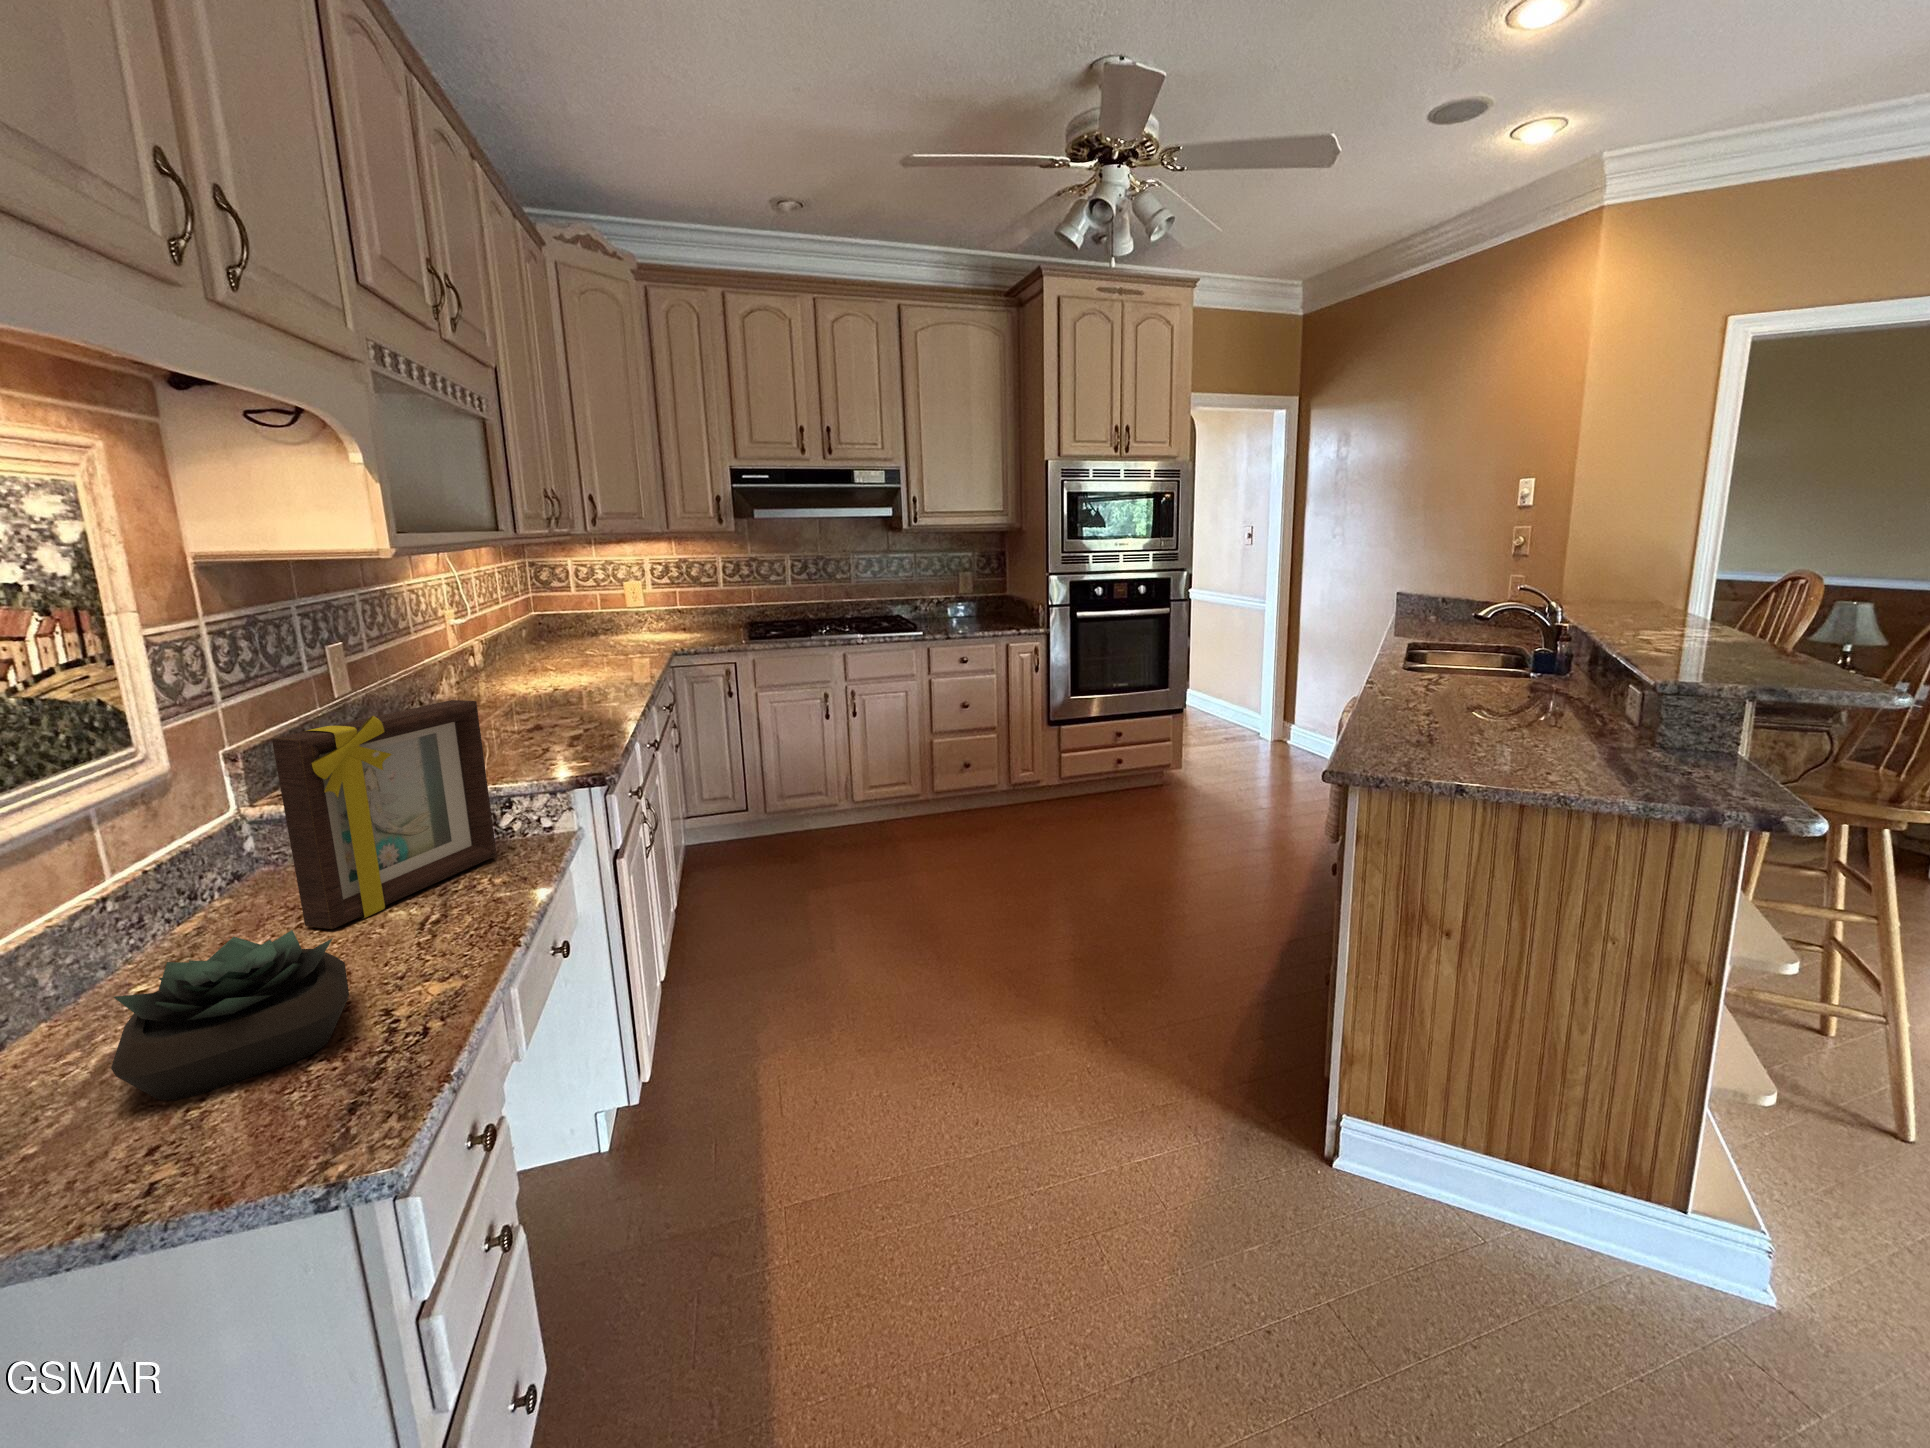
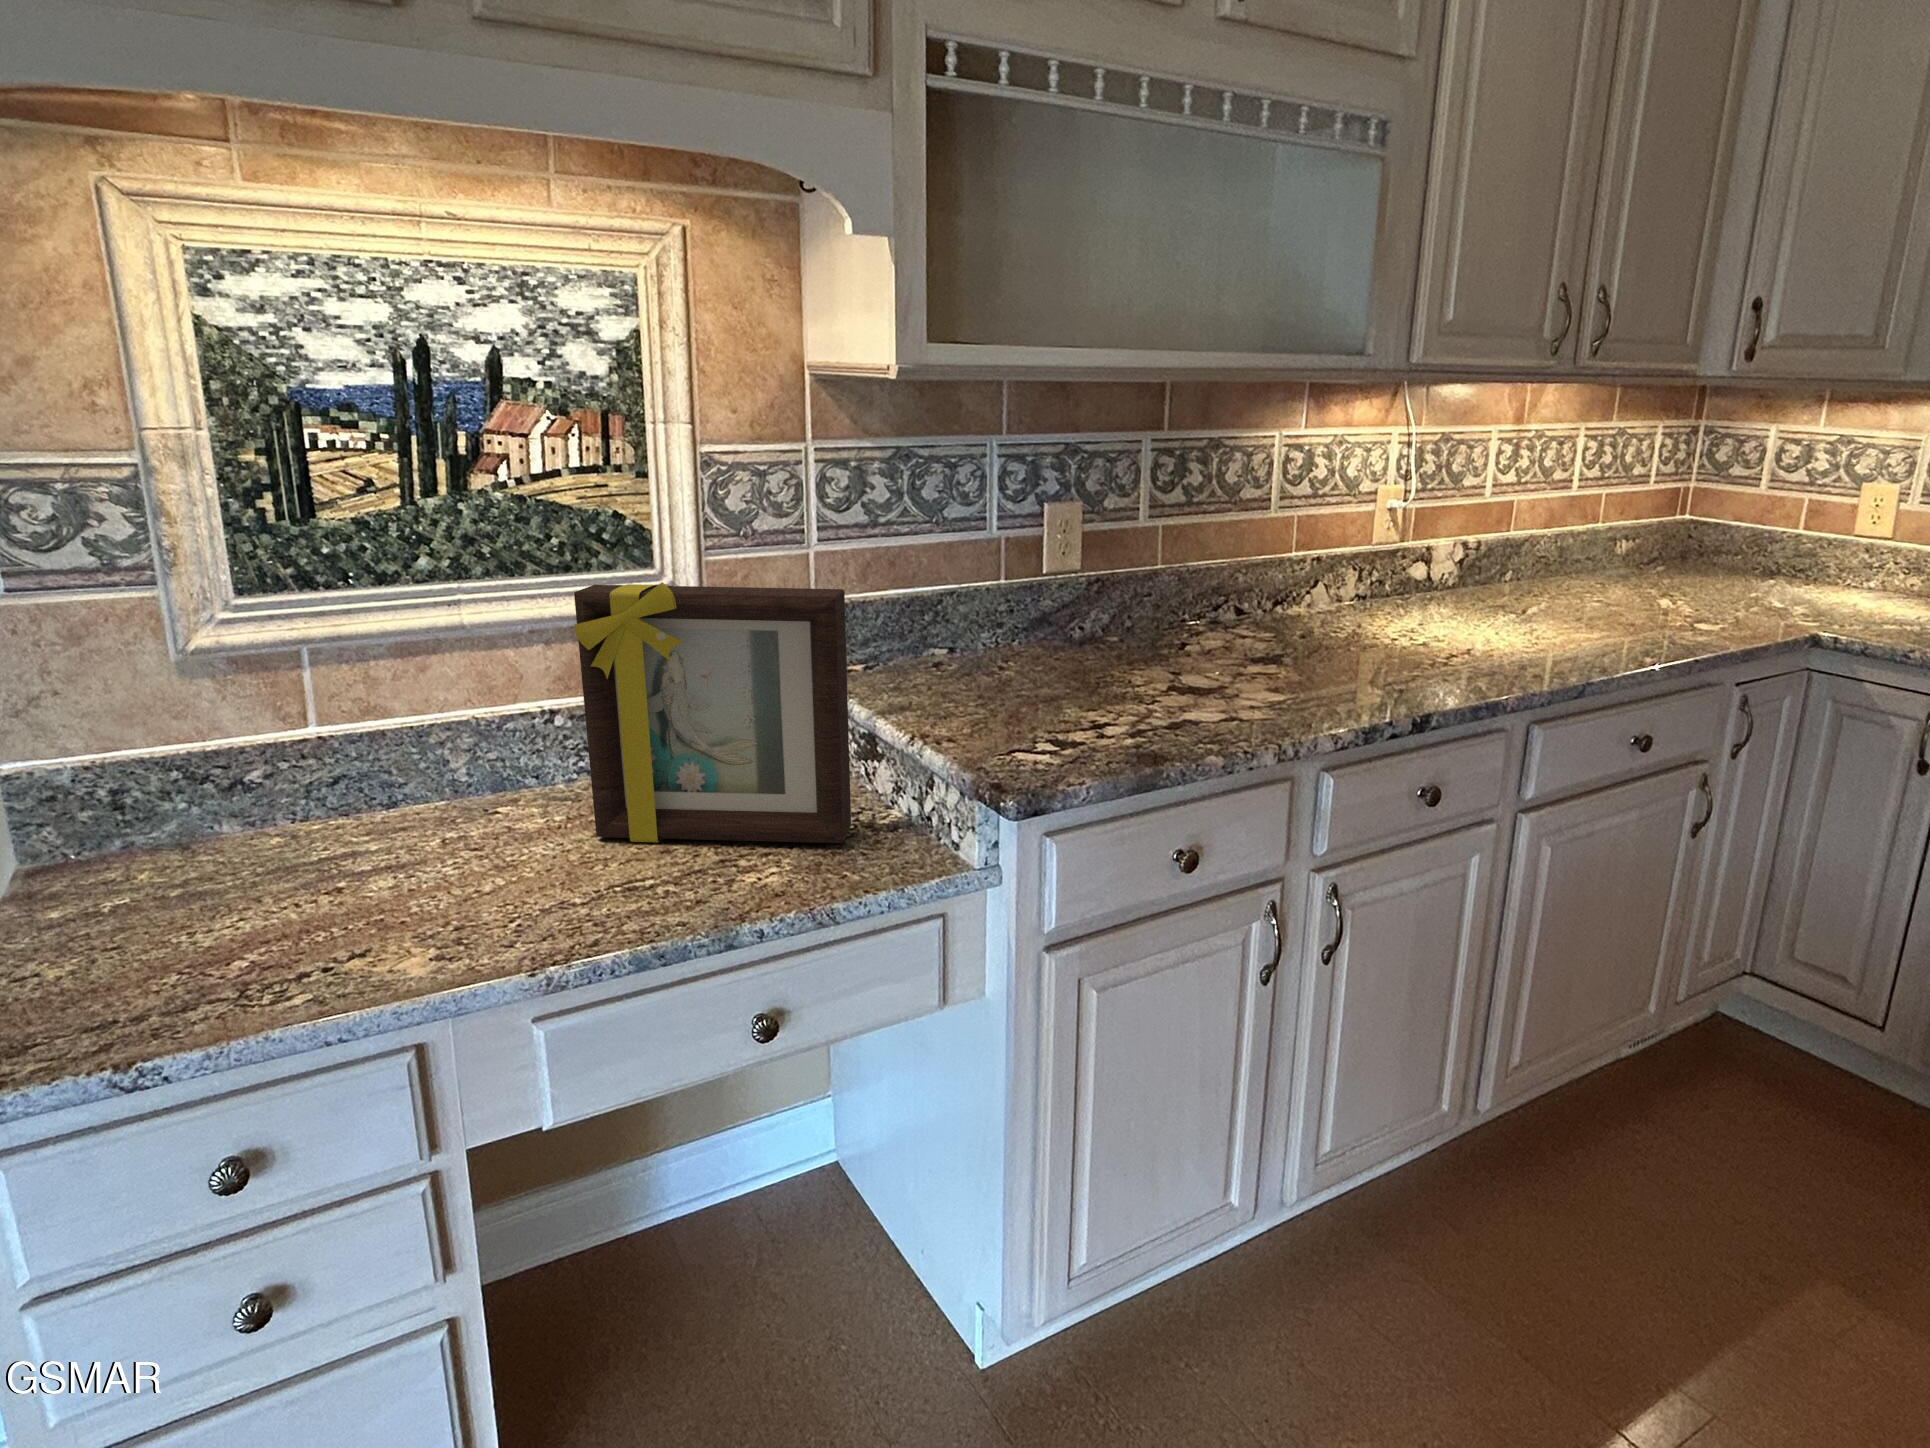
succulent plant: present [111,930,349,1100] -> none [122,786,382,955]

